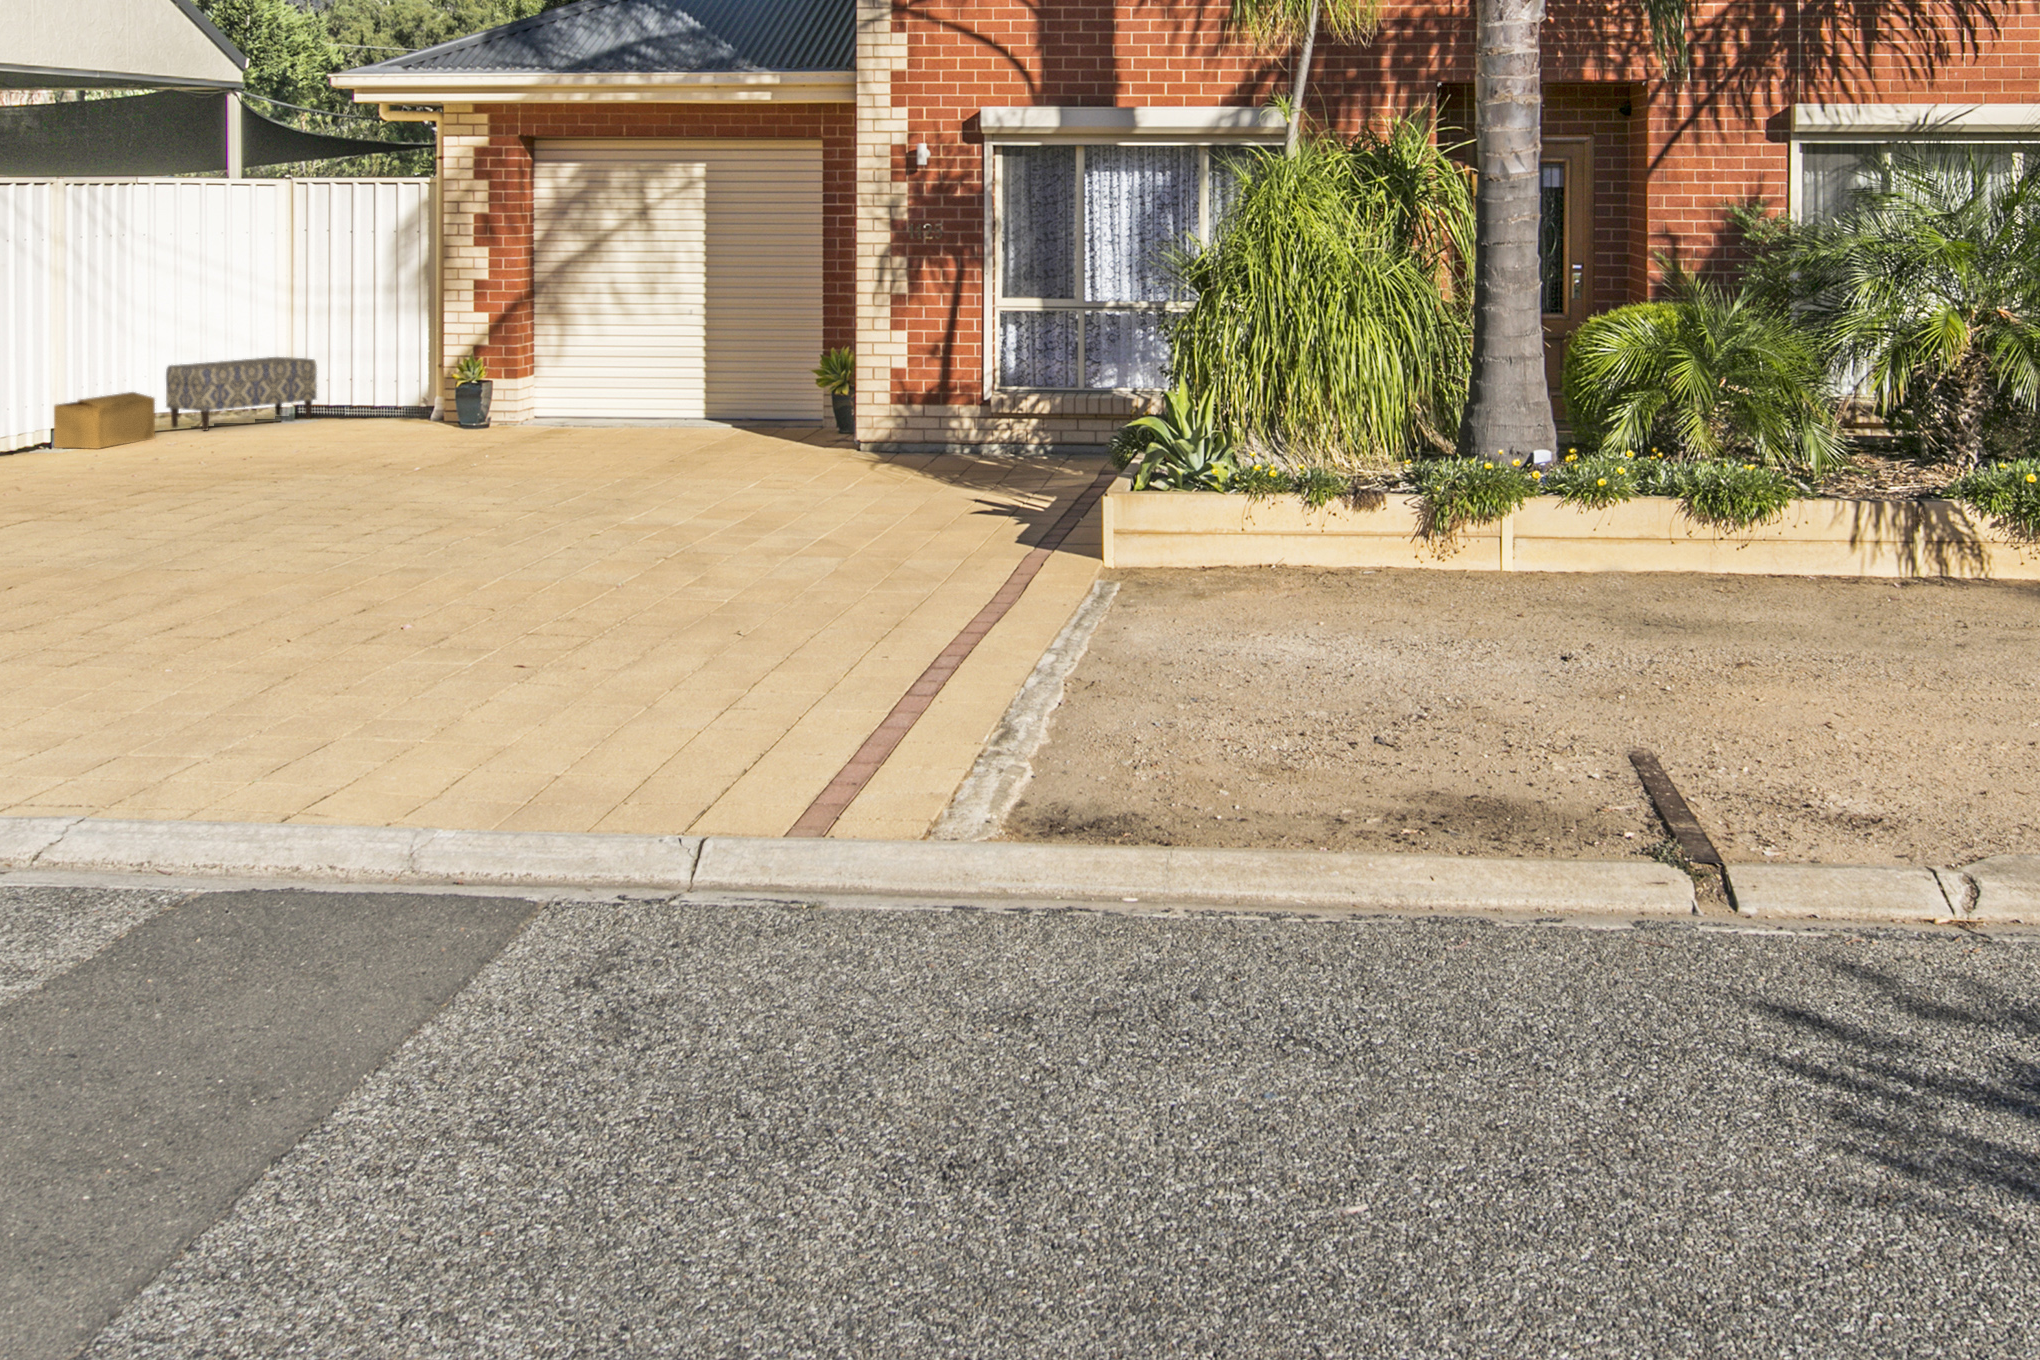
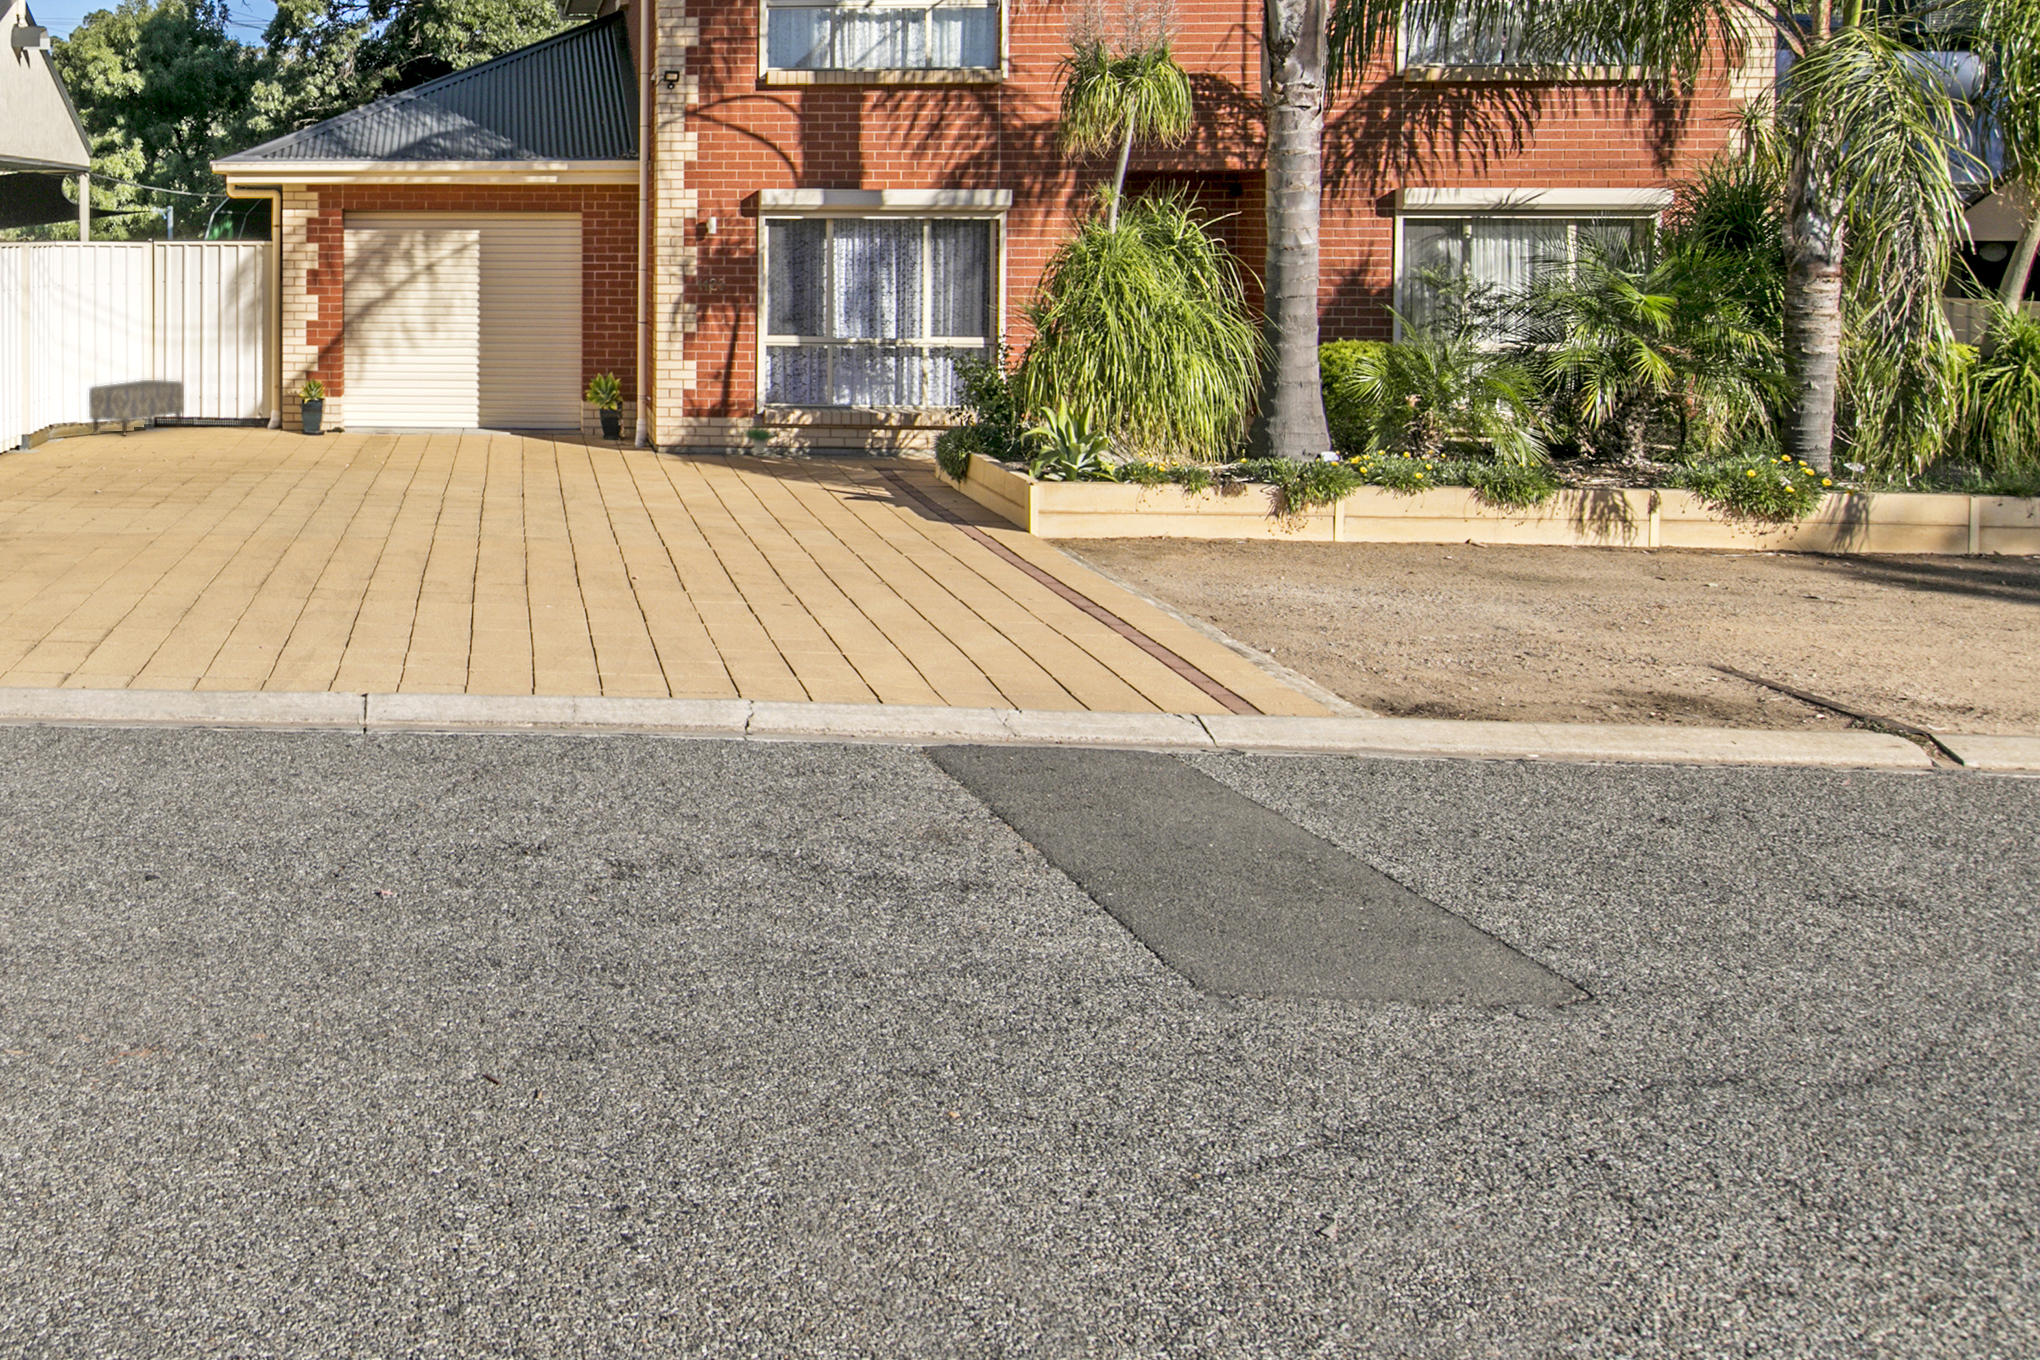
potted plant: none [954,383,1006,457] -> present [743,400,776,454]
cardboard box: present [54,392,155,449] -> none [44,407,102,450]

